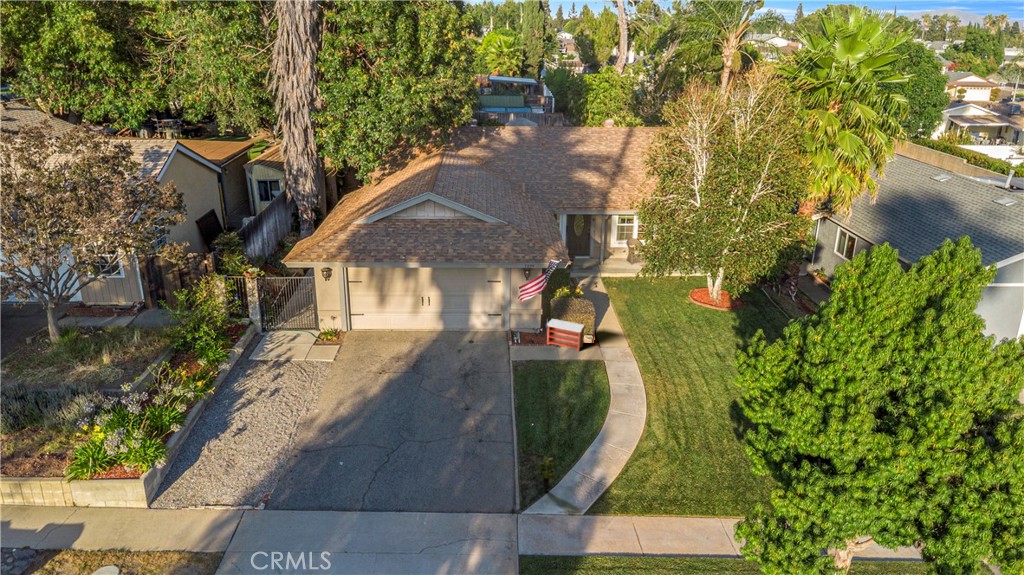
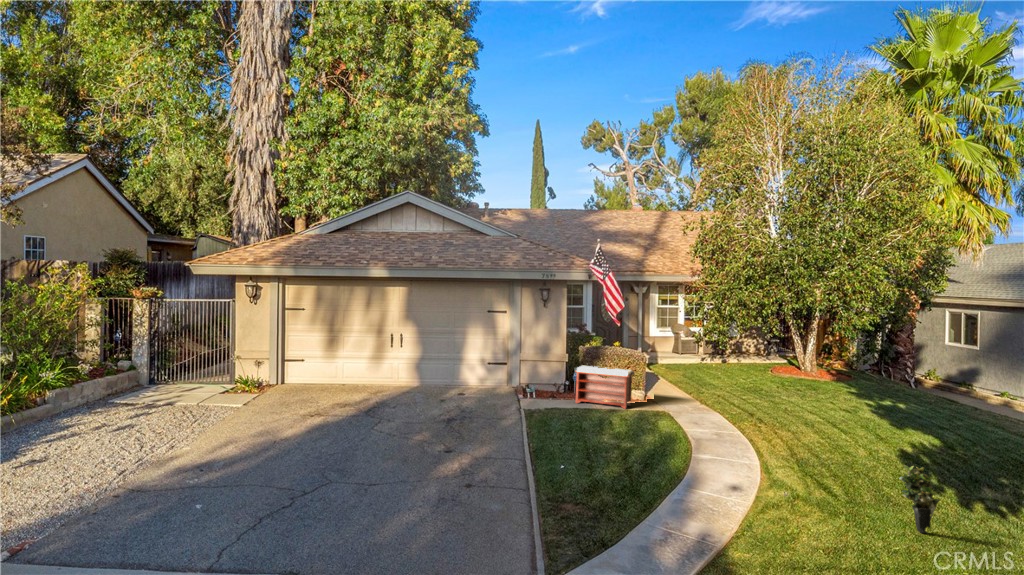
potted plant: present [538,457,555,492] -> present [899,465,940,533]

